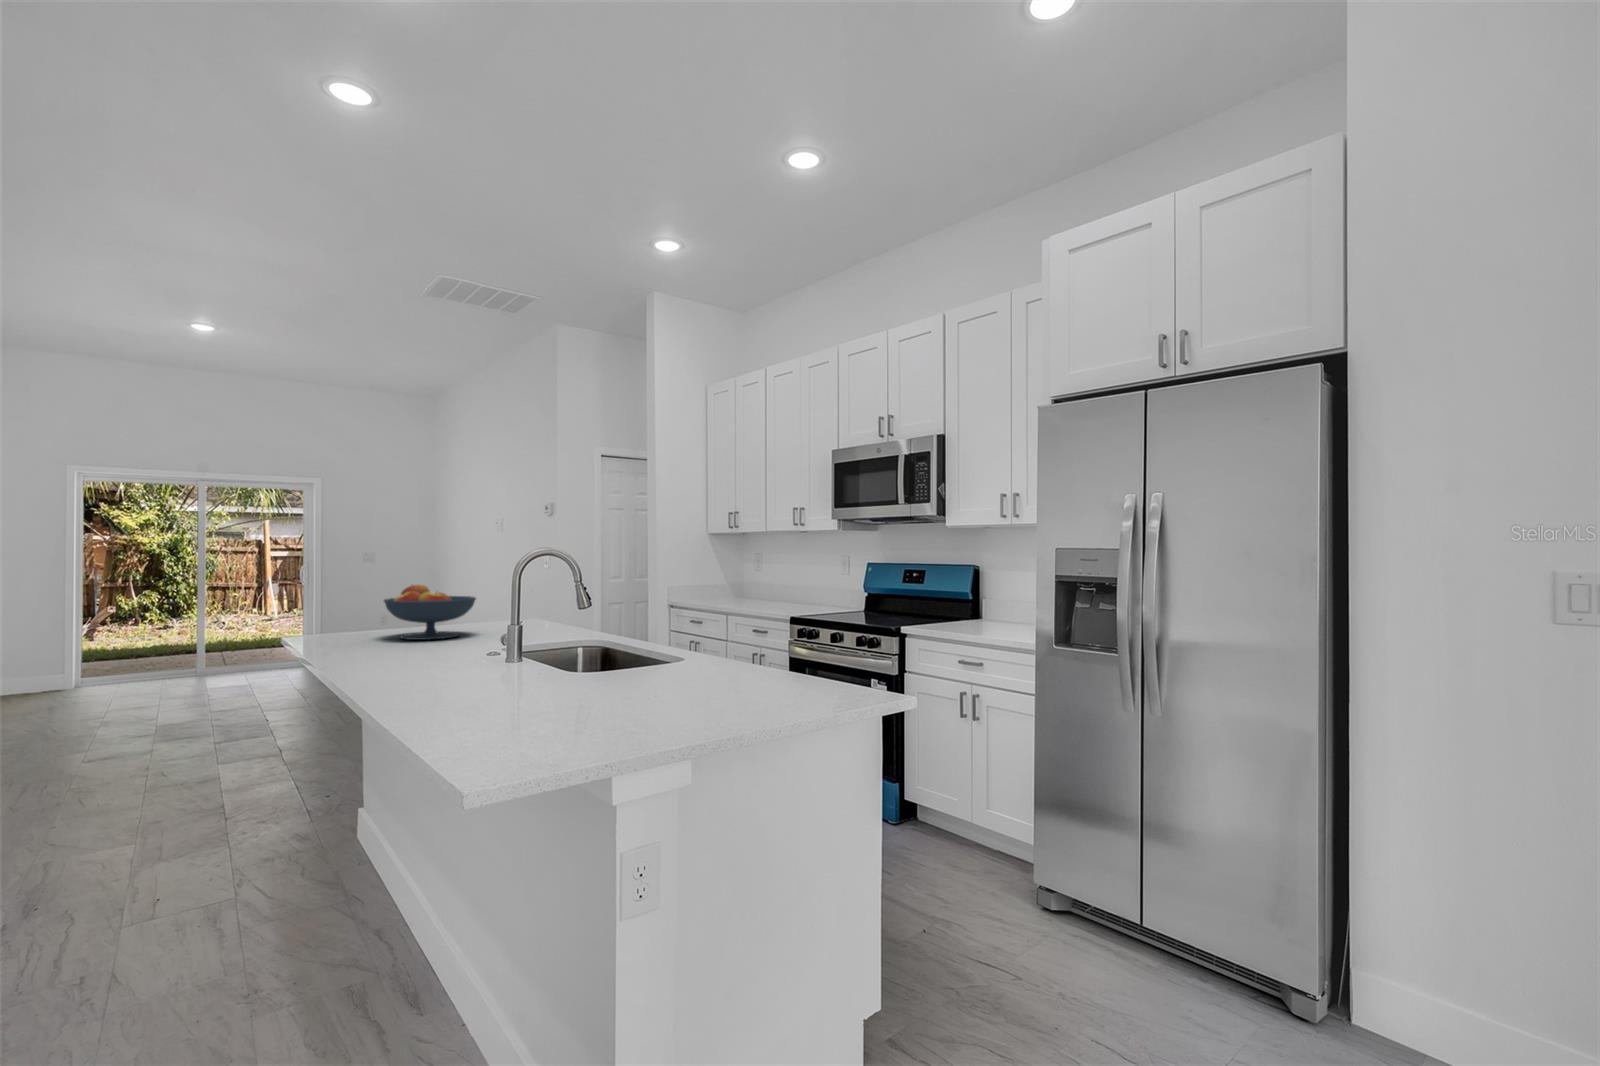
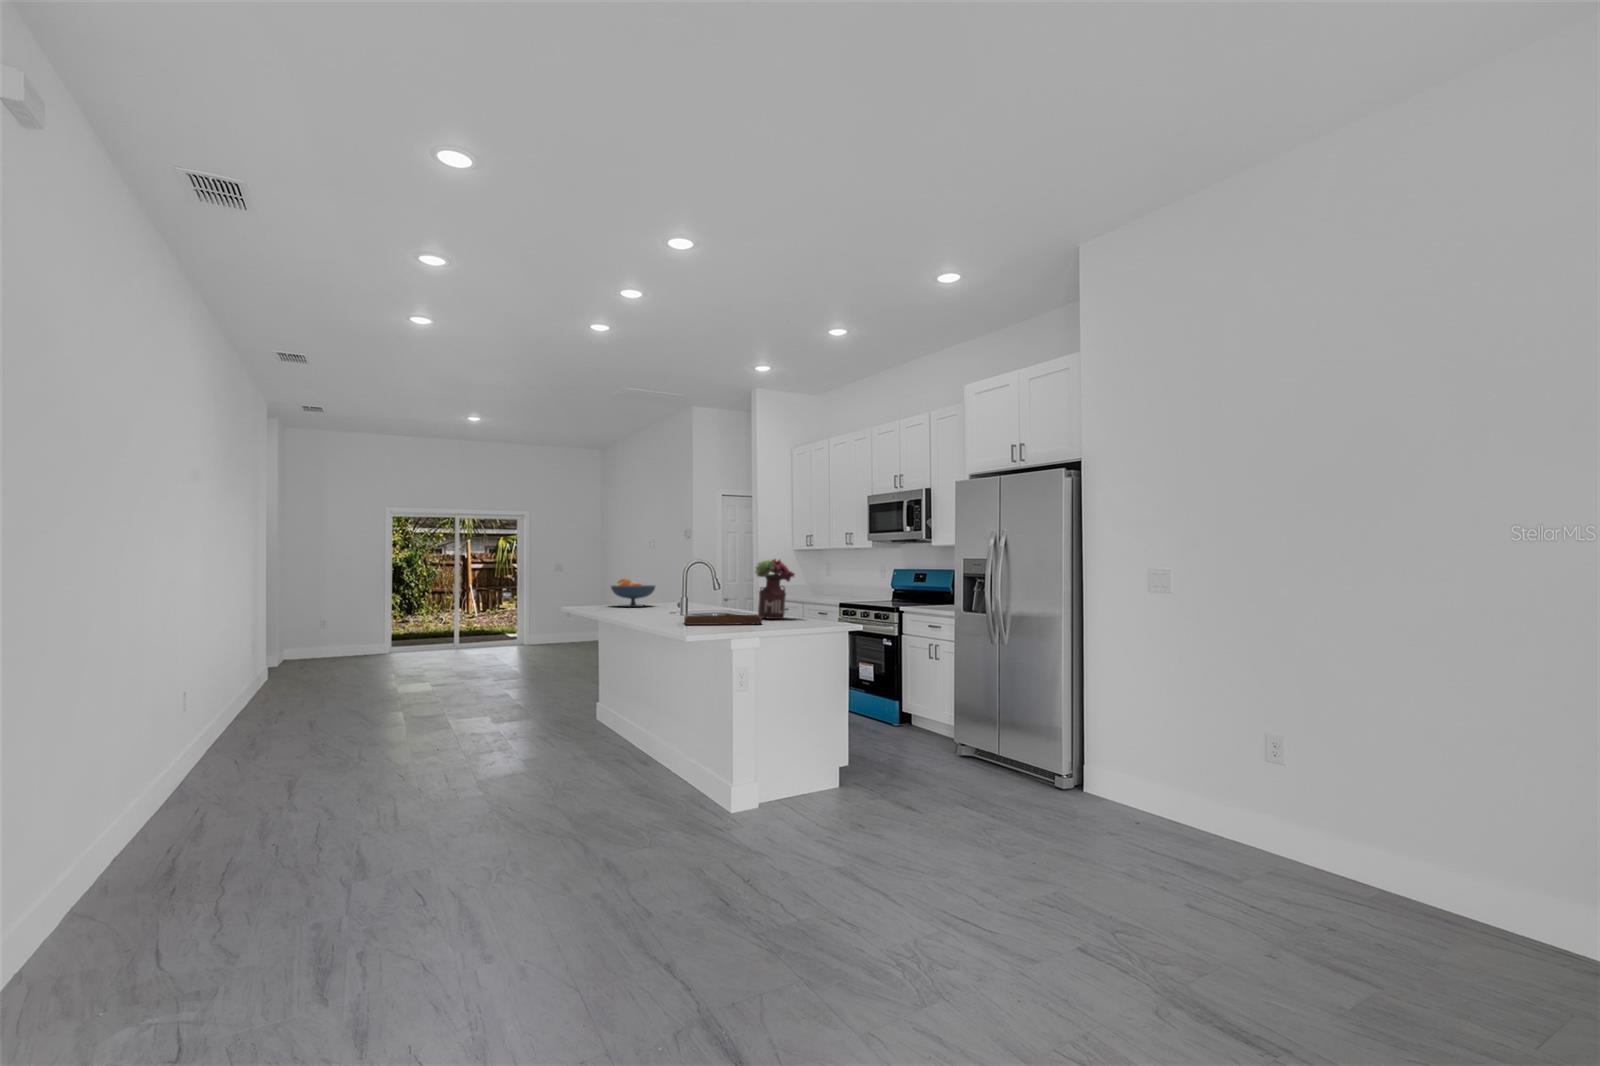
flower arrangement: none [670,551,765,691] -> present [755,559,795,619]
tray: none [476,656,699,749] -> present [684,598,762,625]

